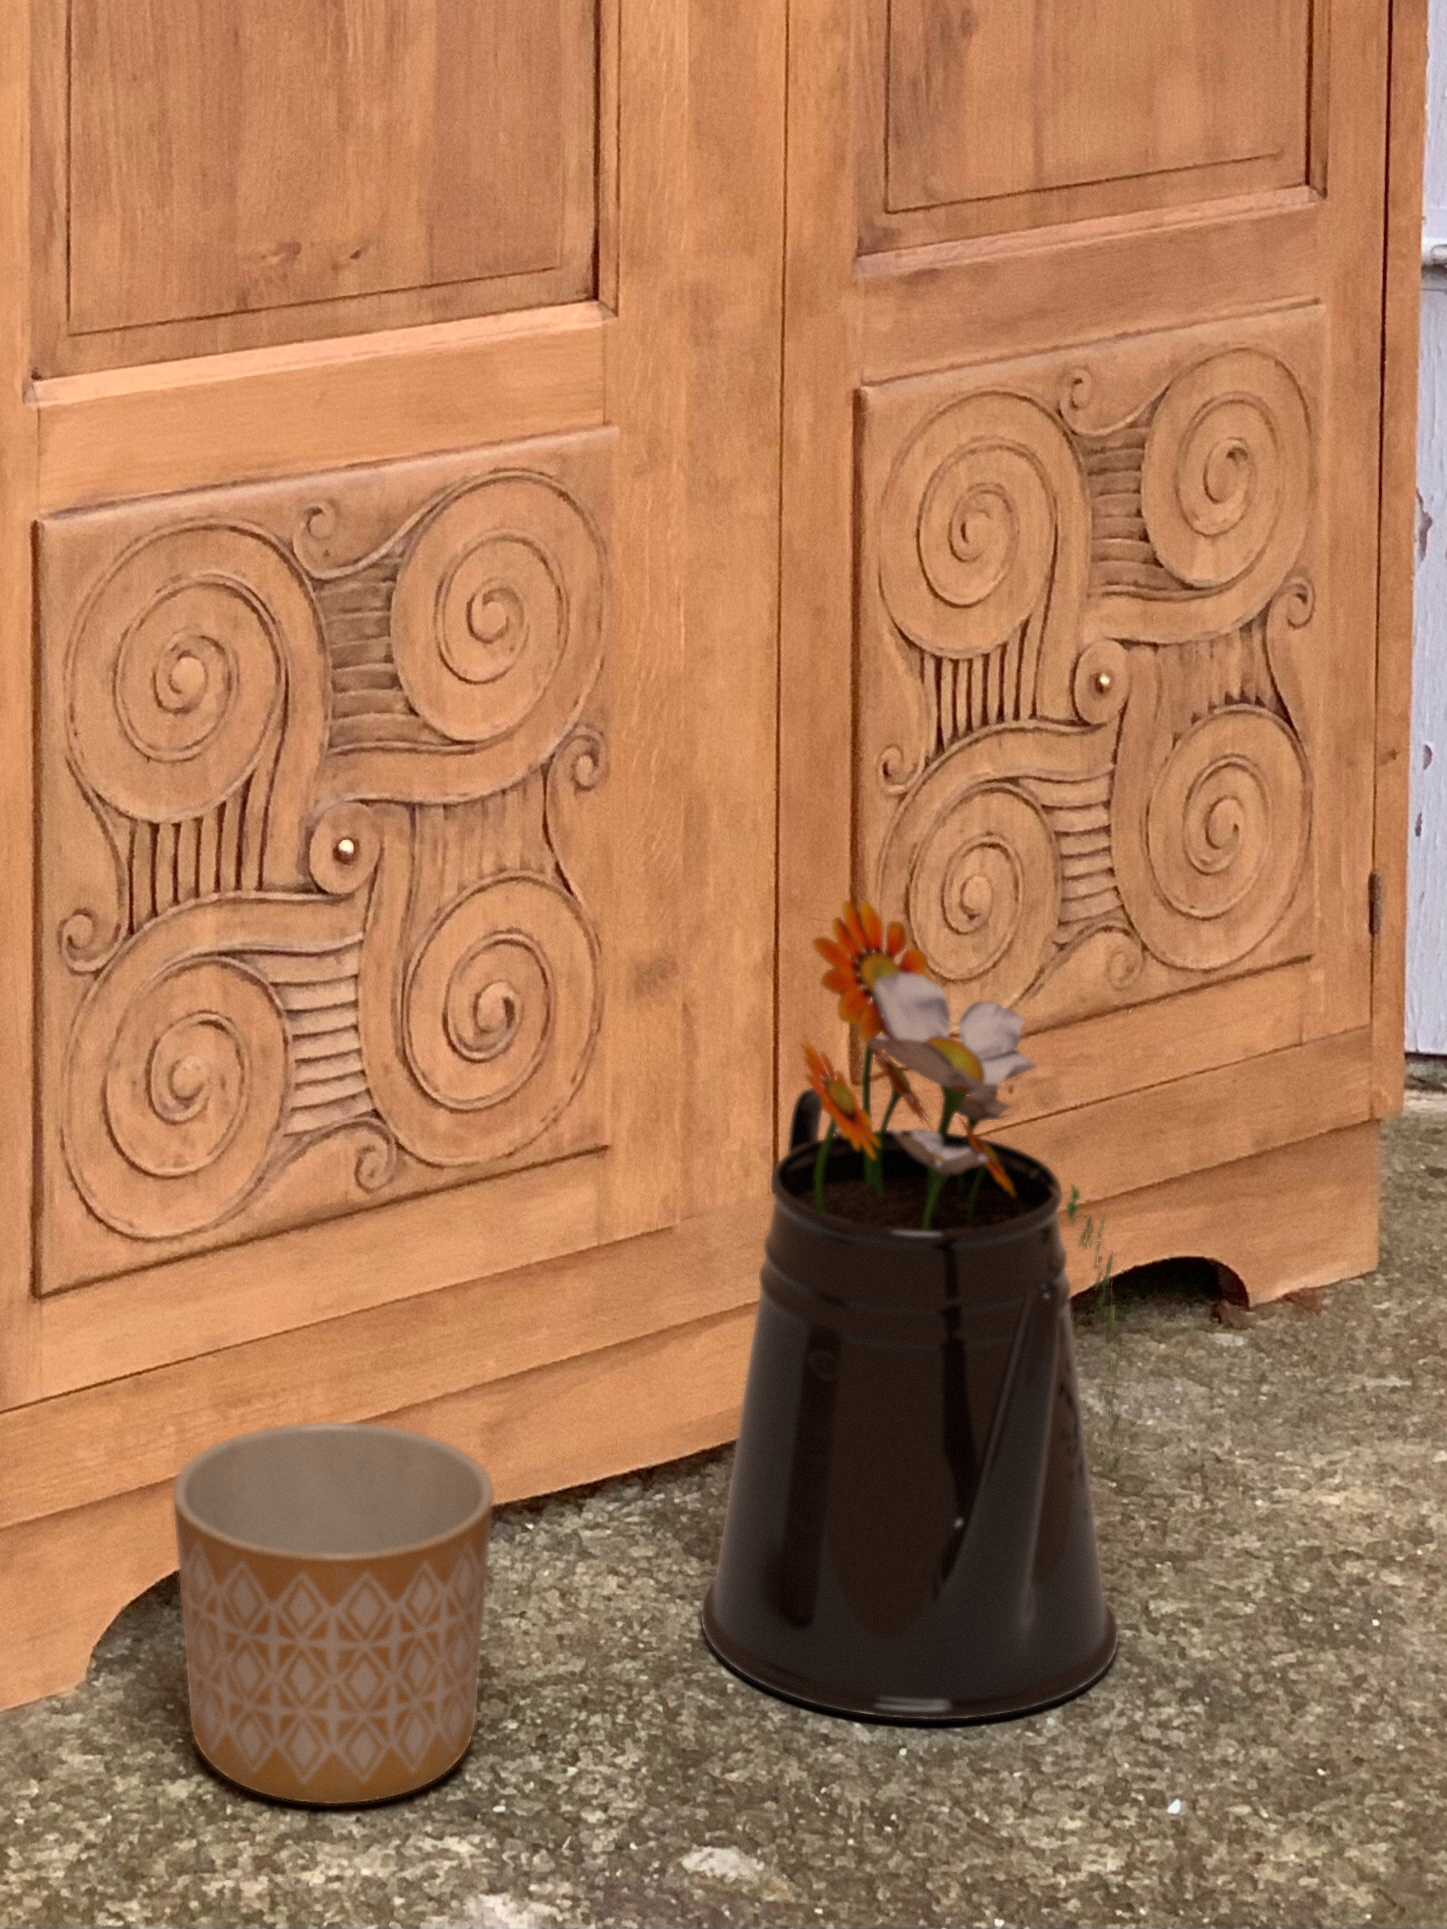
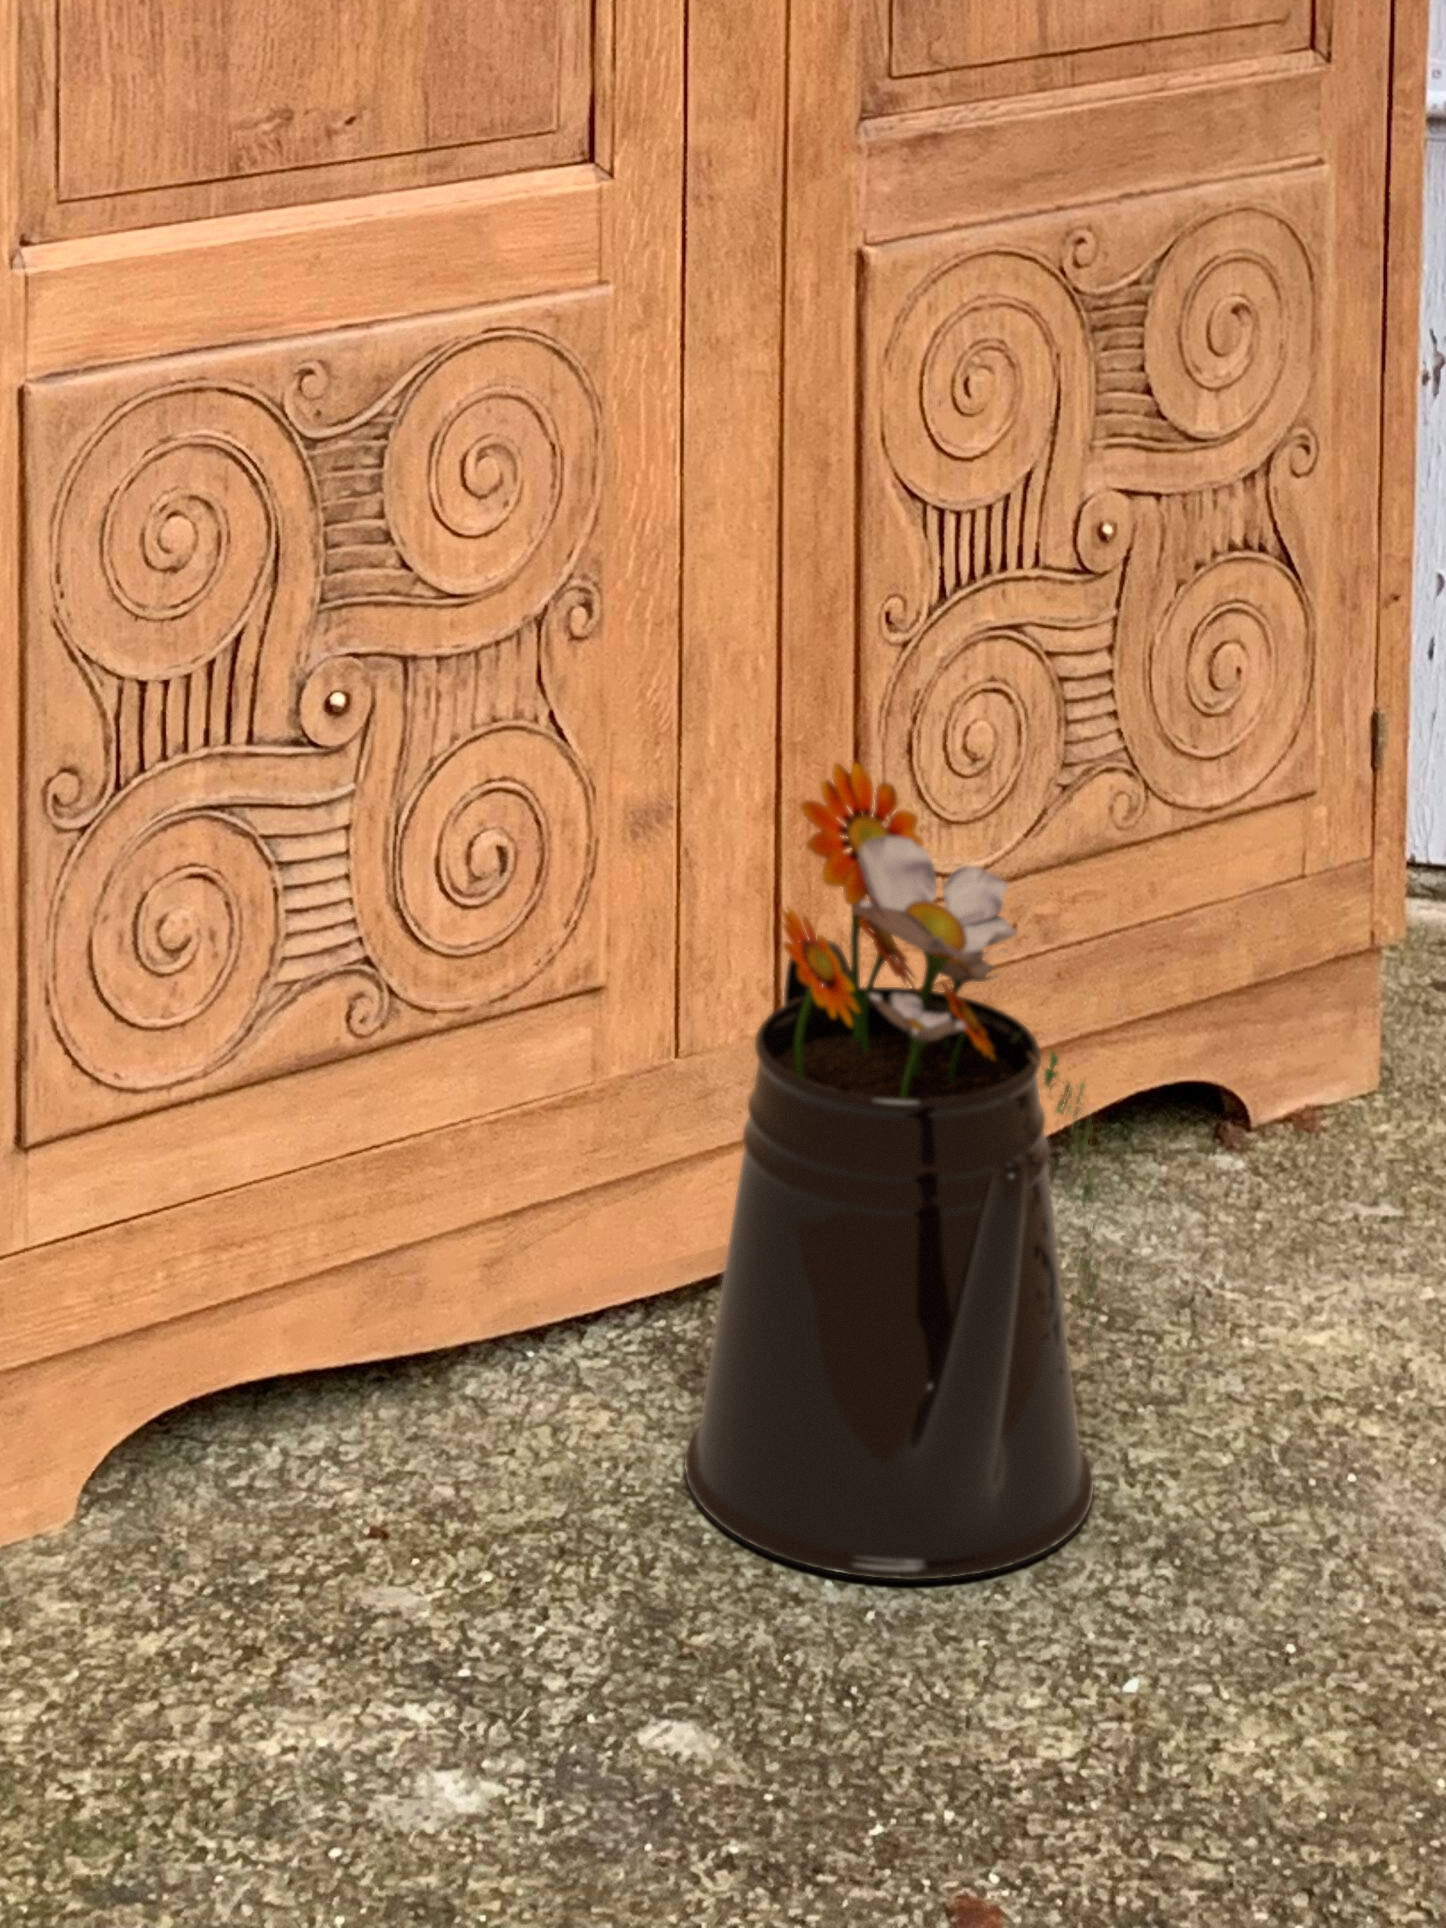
planter: present [173,1422,494,1804] -> none [151,1271,467,1657]

